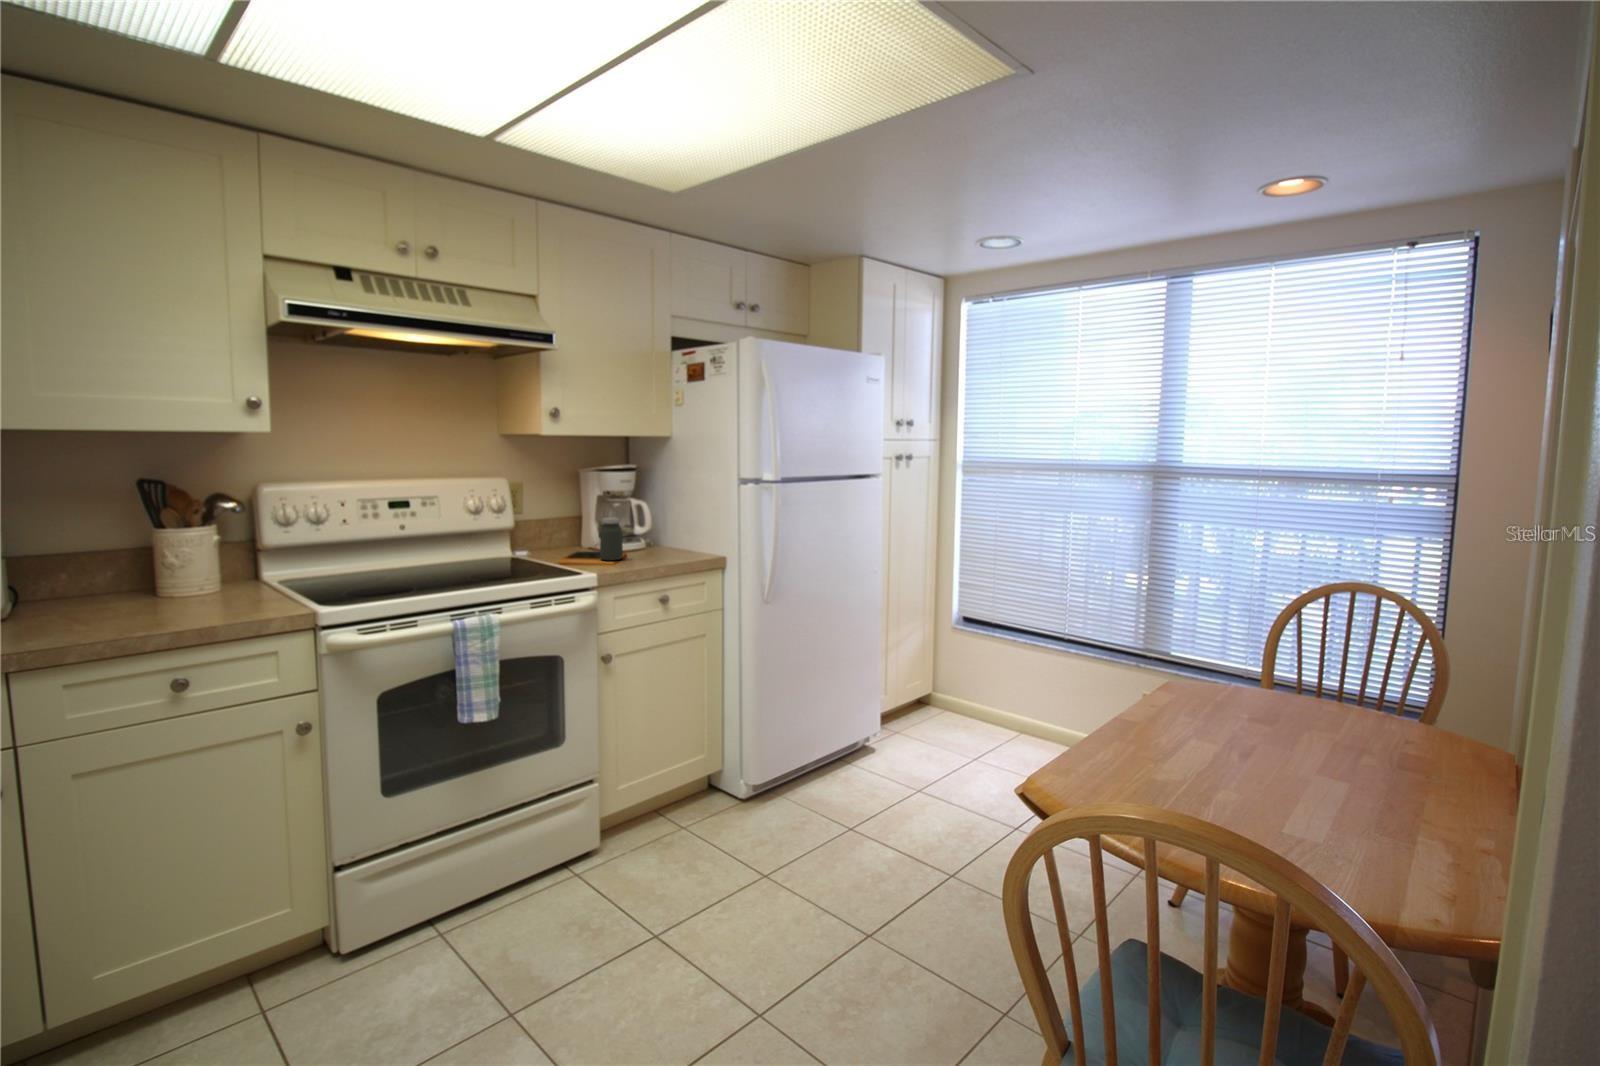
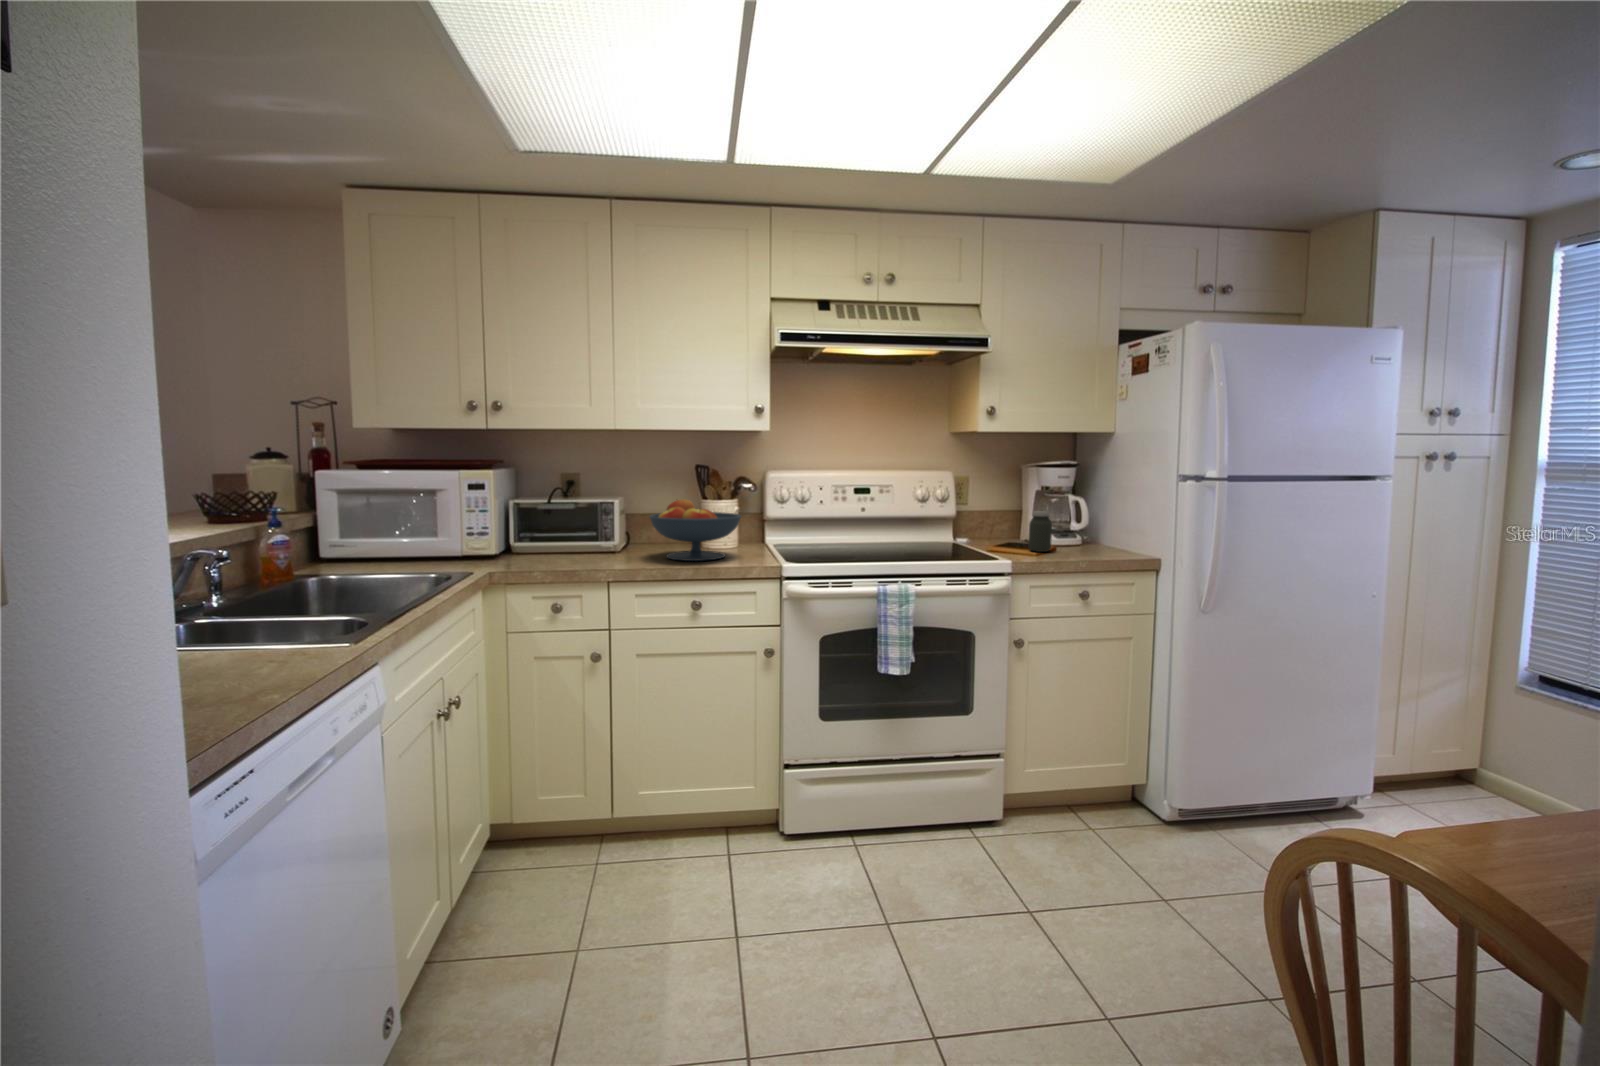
fruit bowl: none [64,531,236,622] -> present [650,500,741,561]

